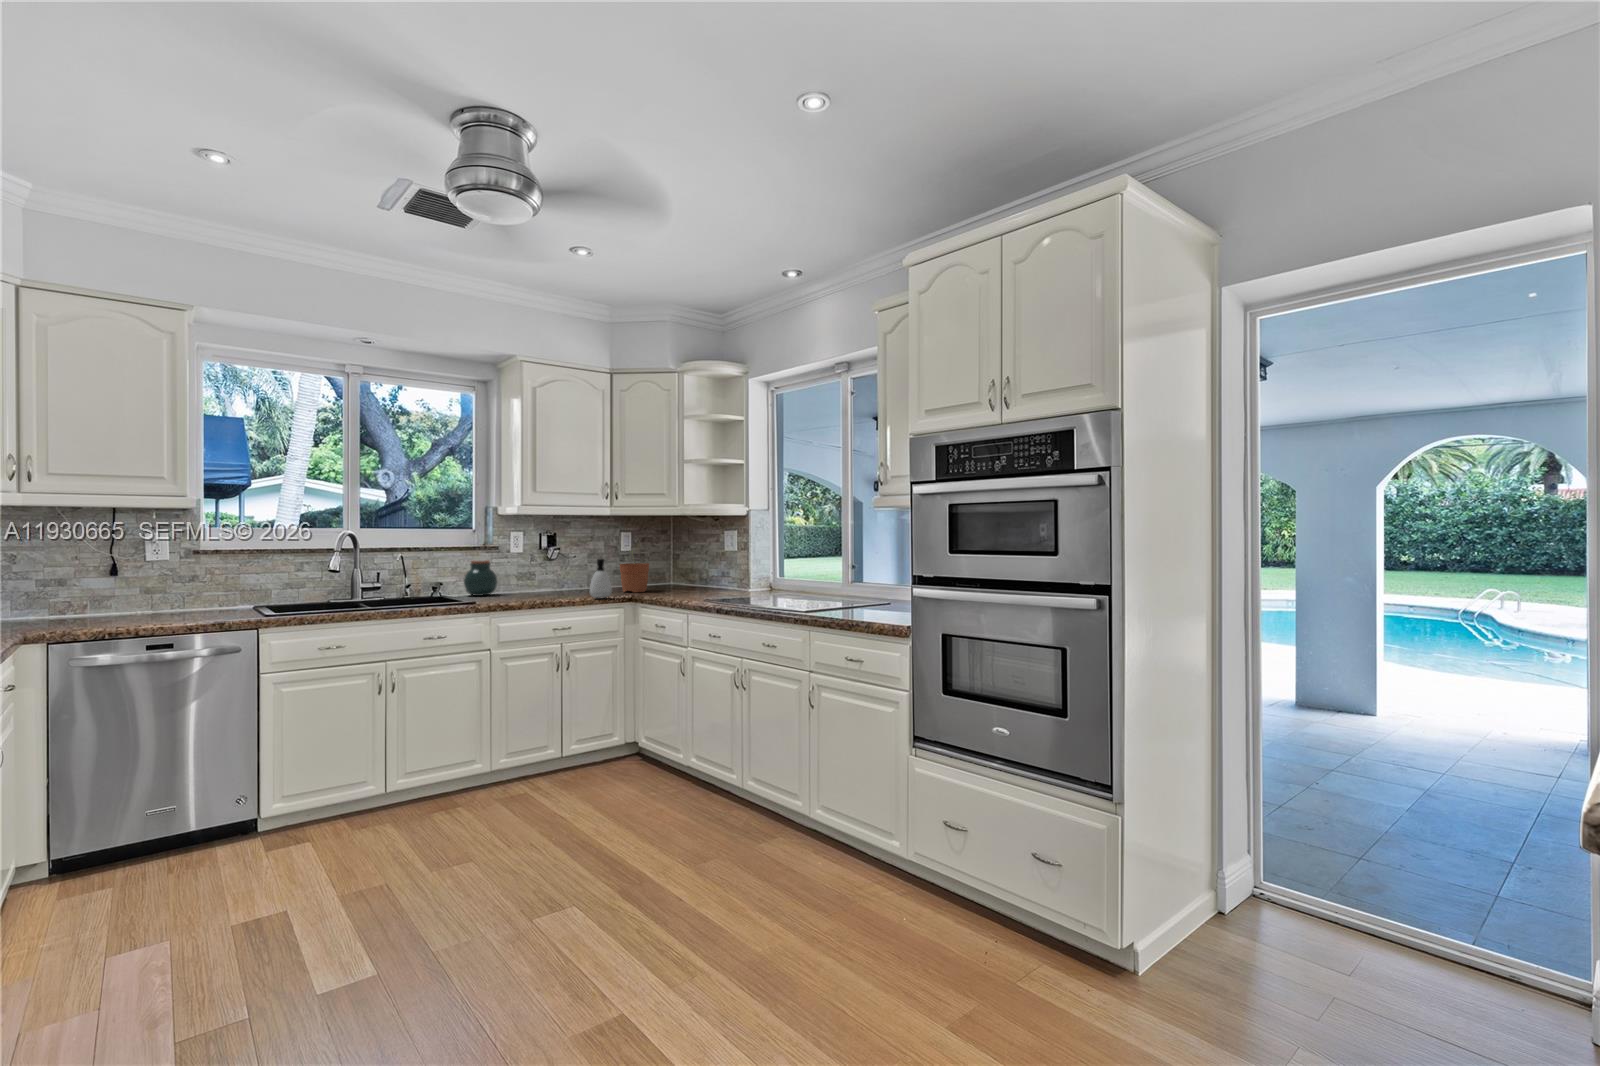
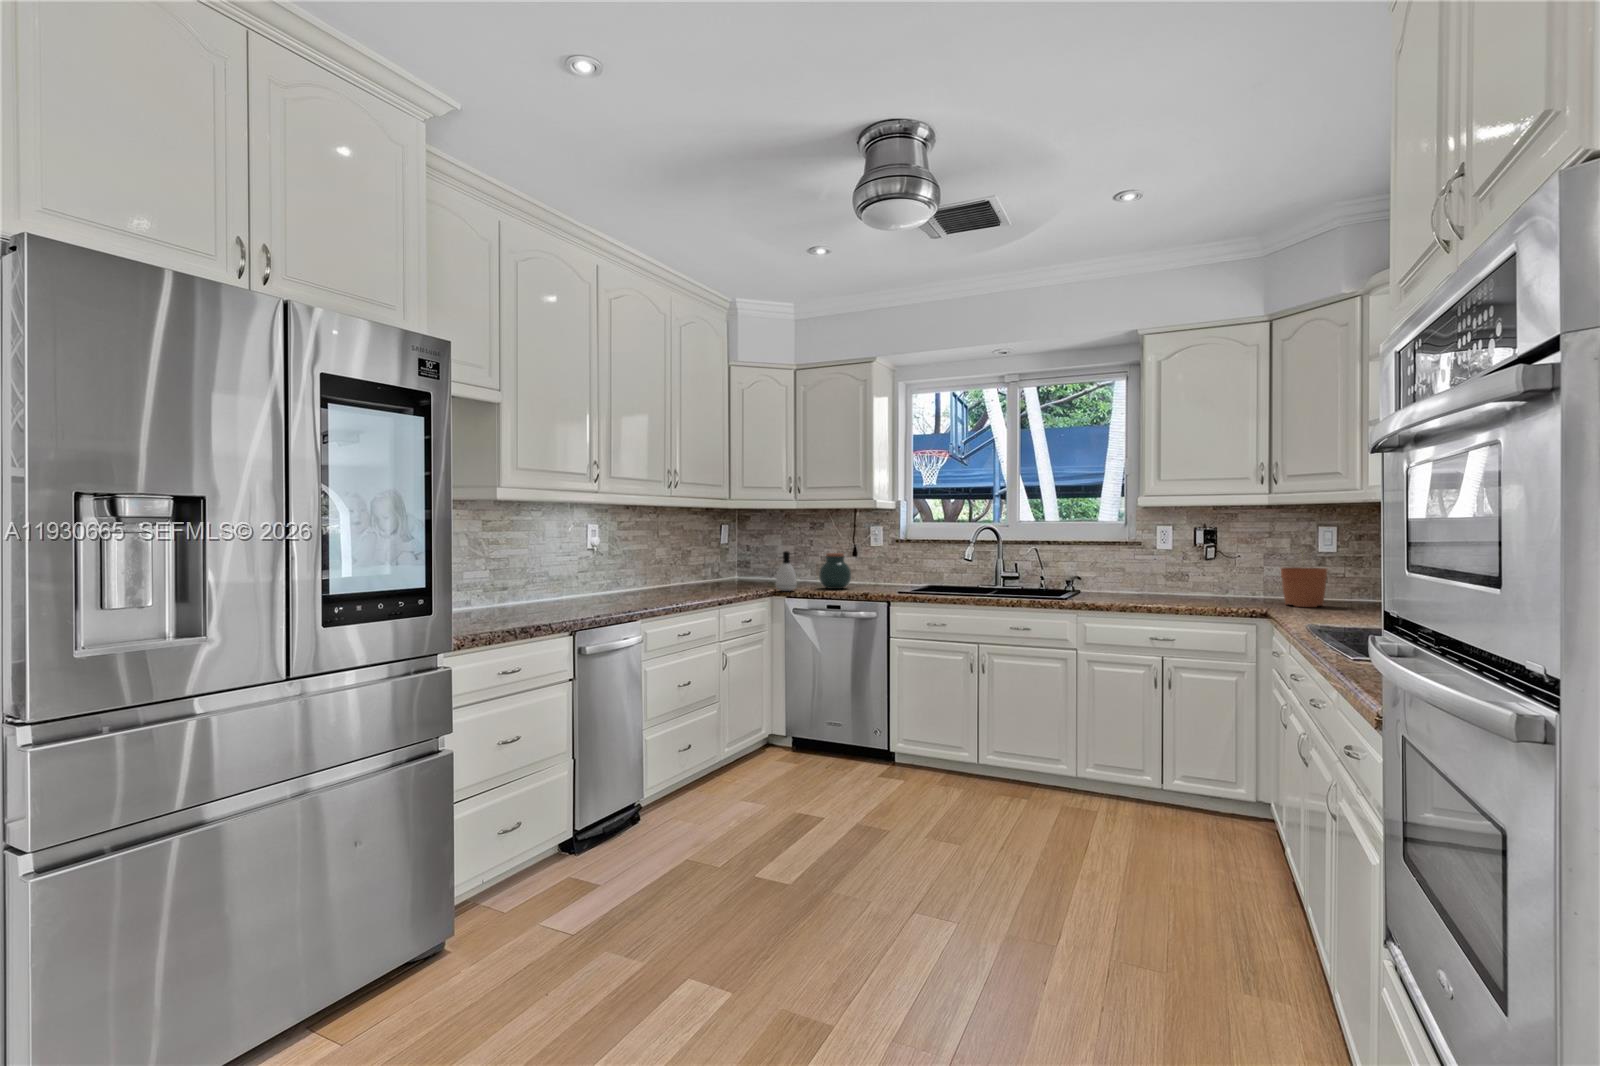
soap dispenser: present [590,559,612,598] -> present [776,551,797,591]
jar: present [464,560,498,596] -> present [819,553,851,589]

